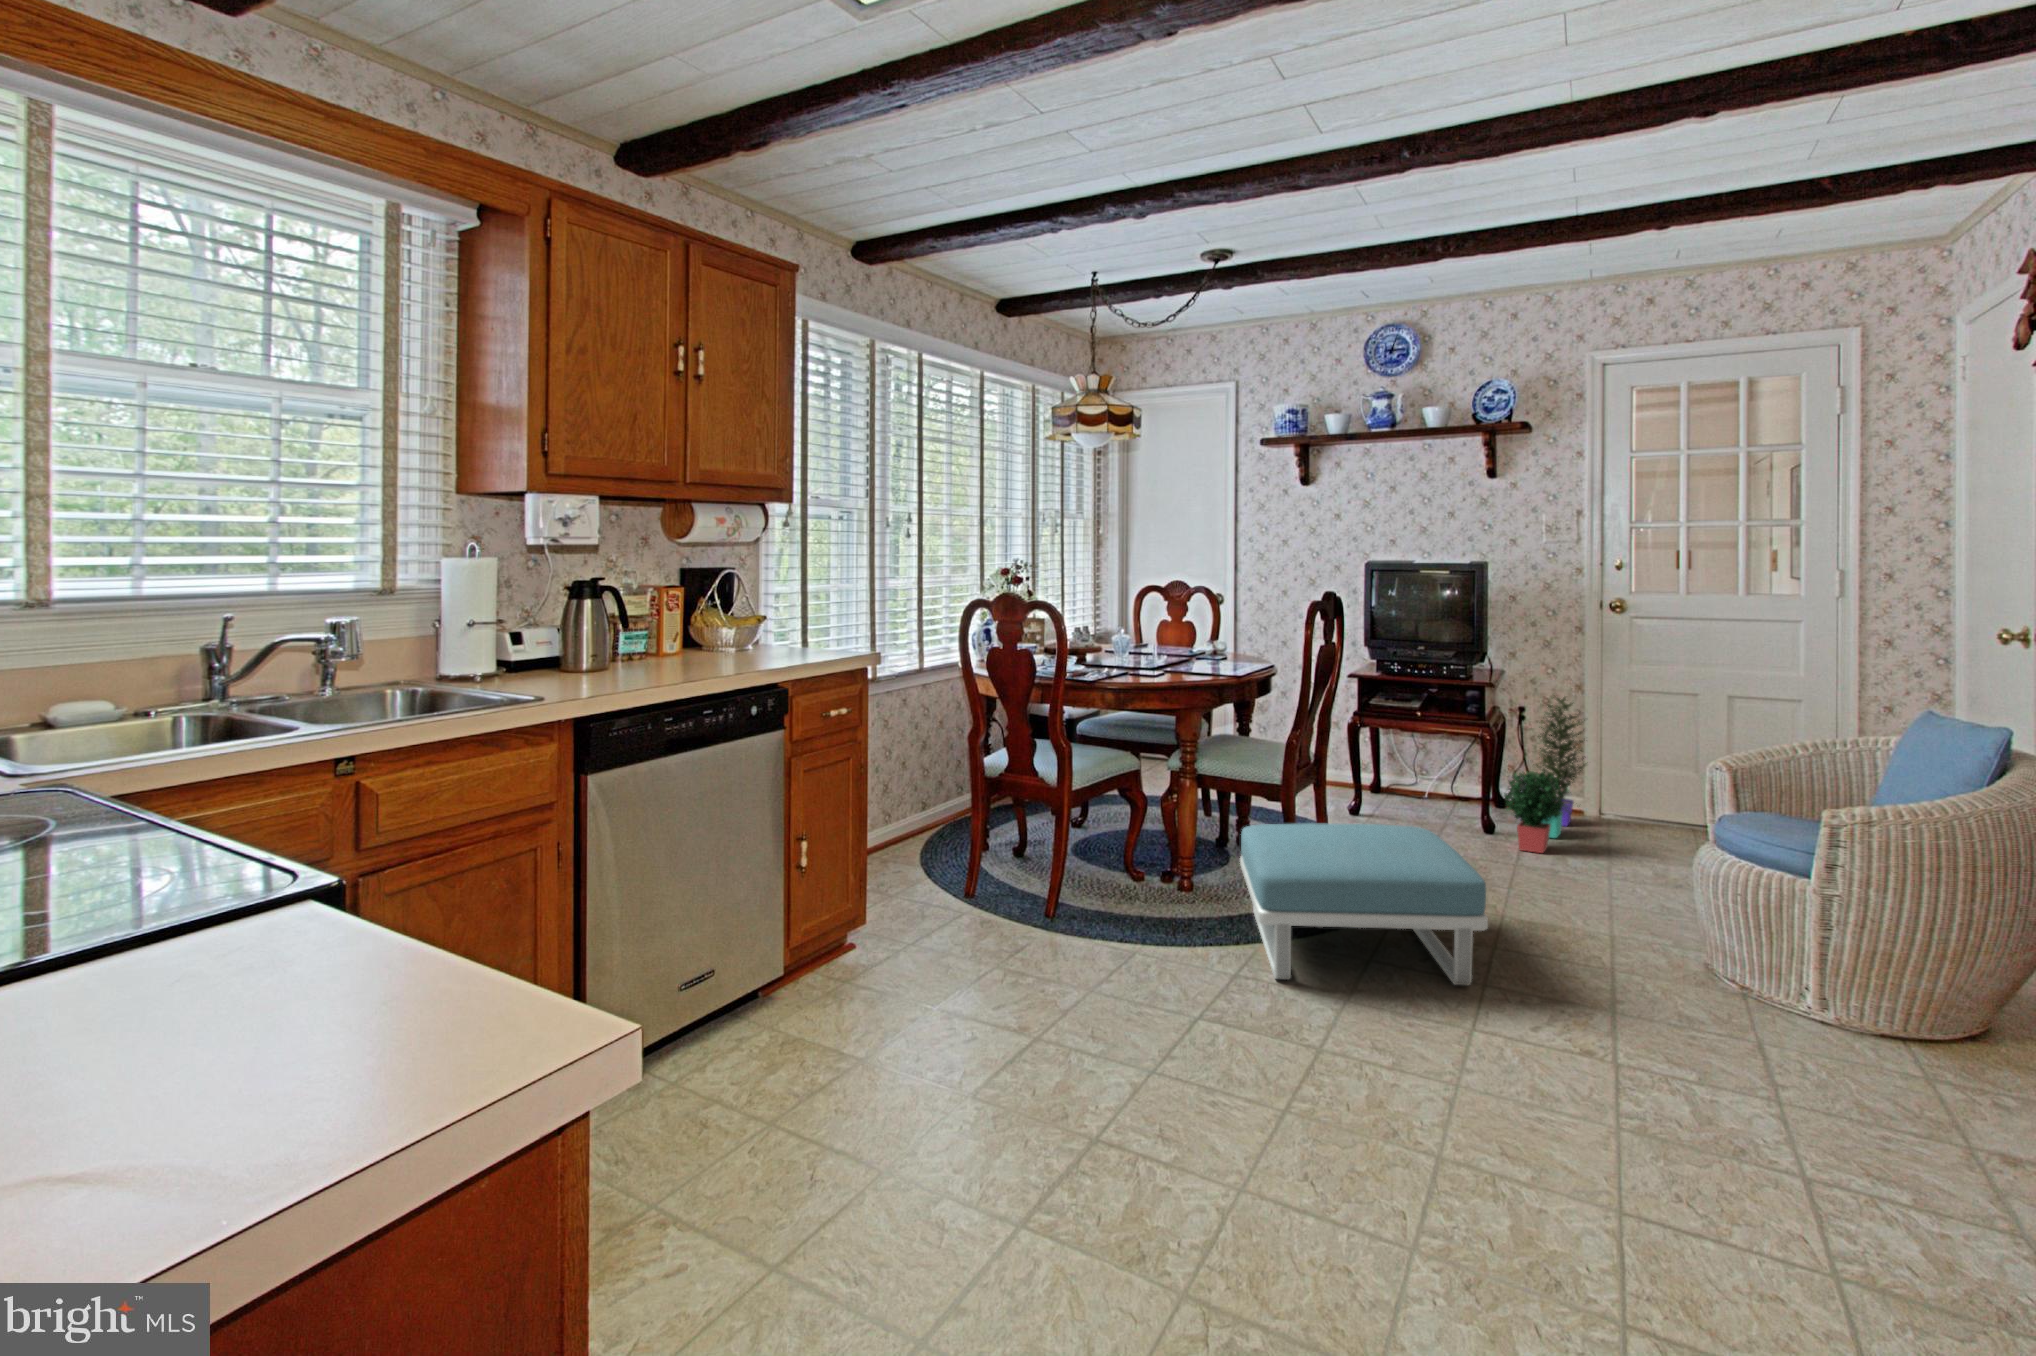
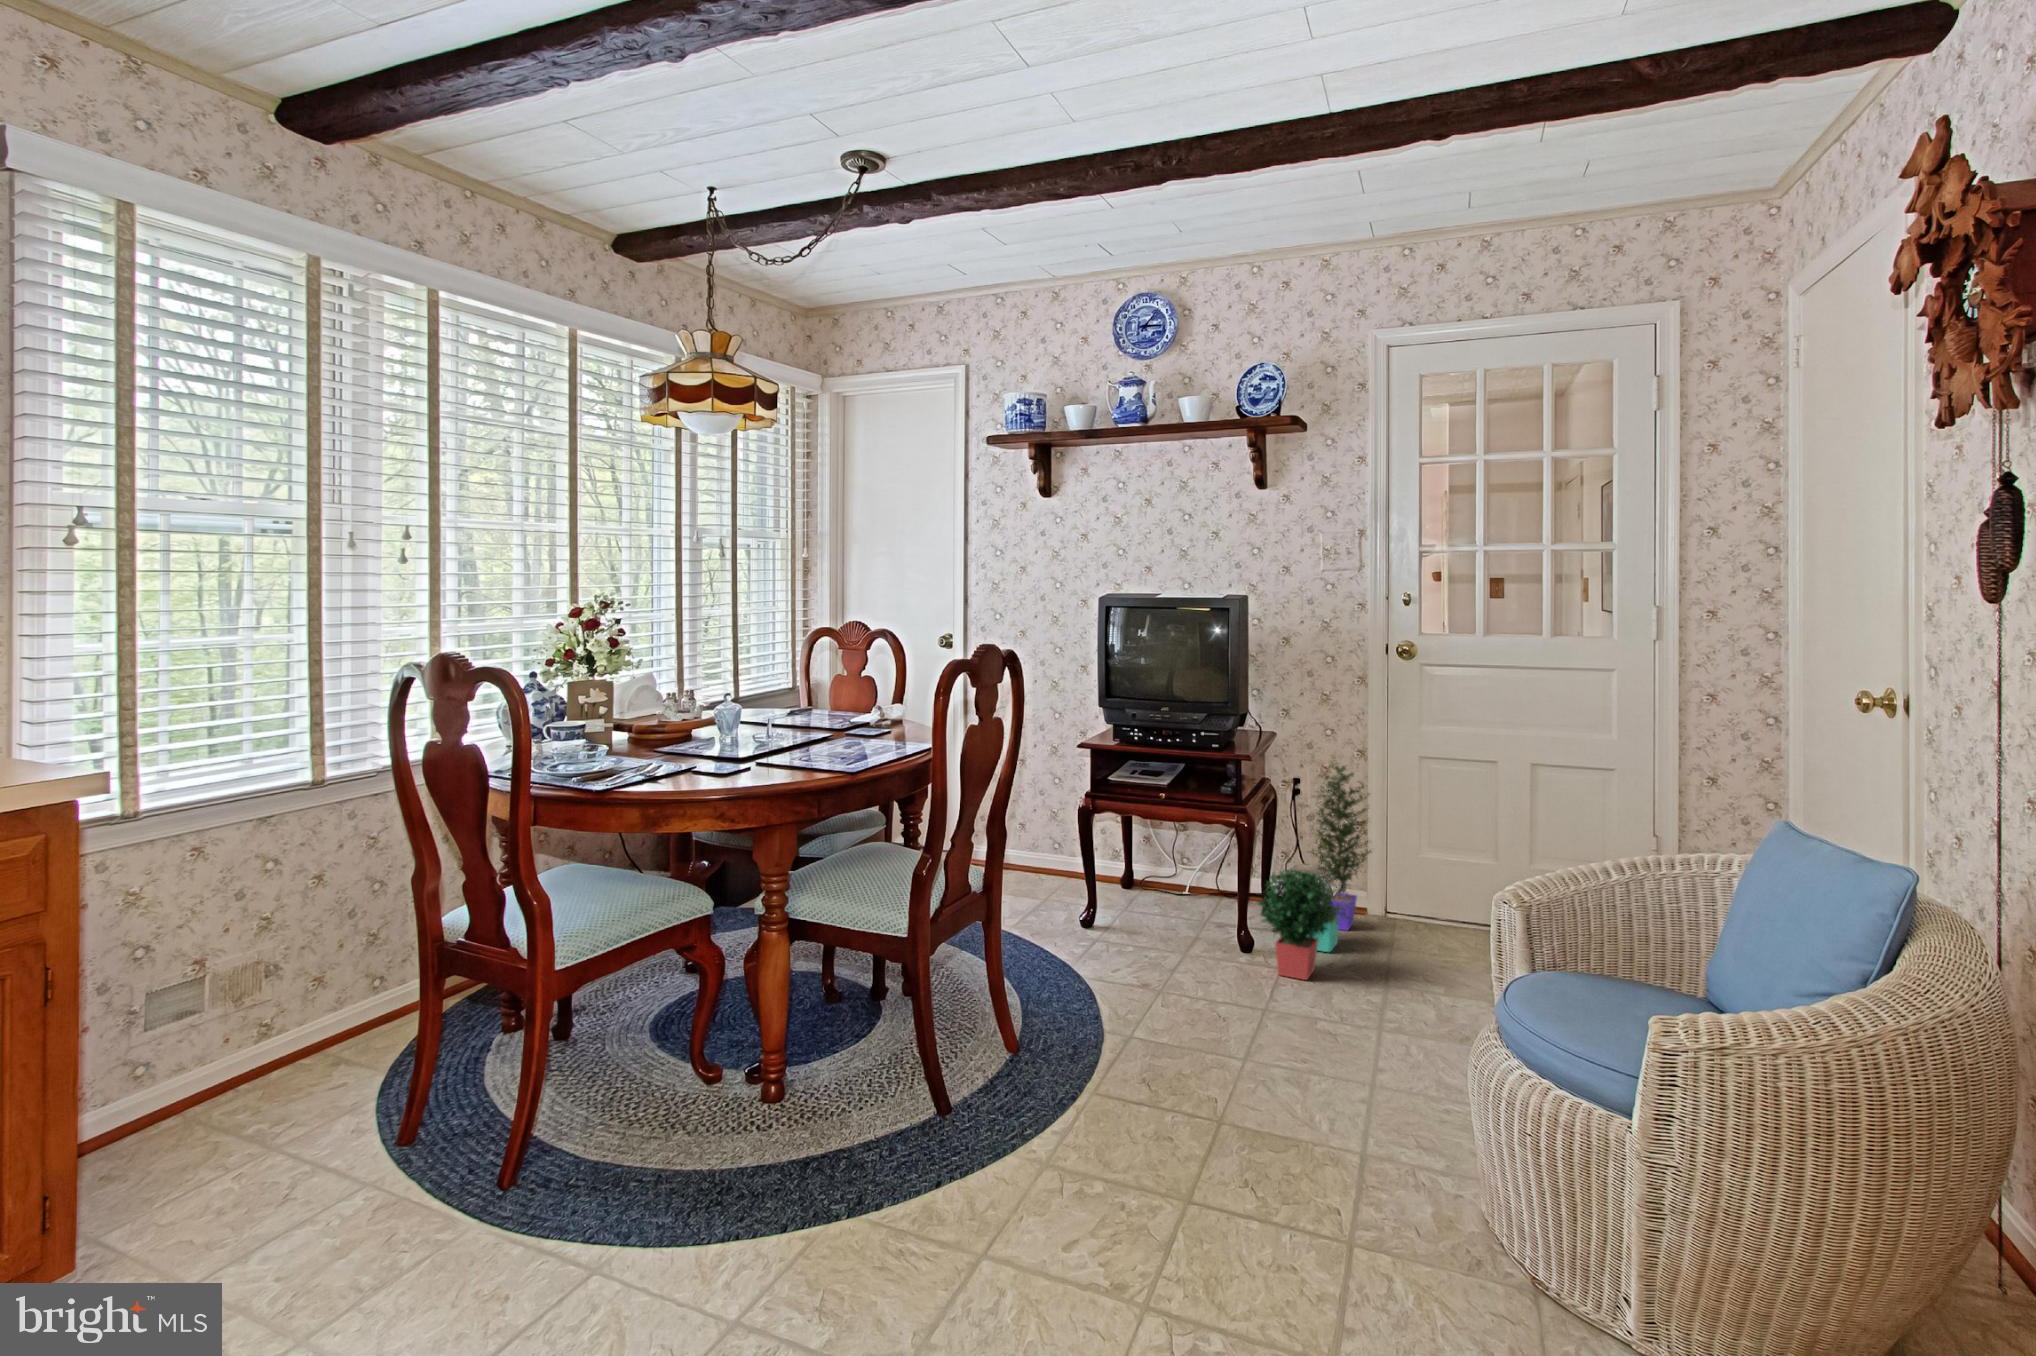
footstool: present [1240,823,1488,985] -> none [776,985,1144,1292]

